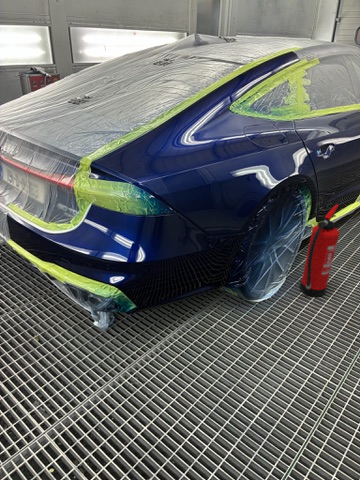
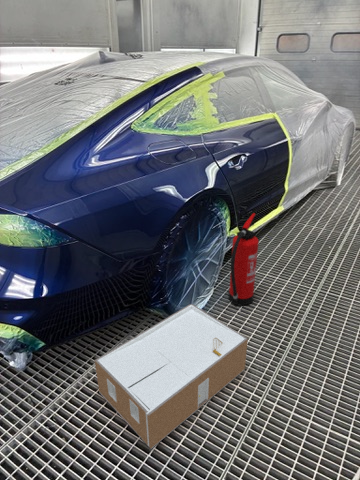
cardboard box: none [174,287,325,416] -> present [95,304,248,449]

